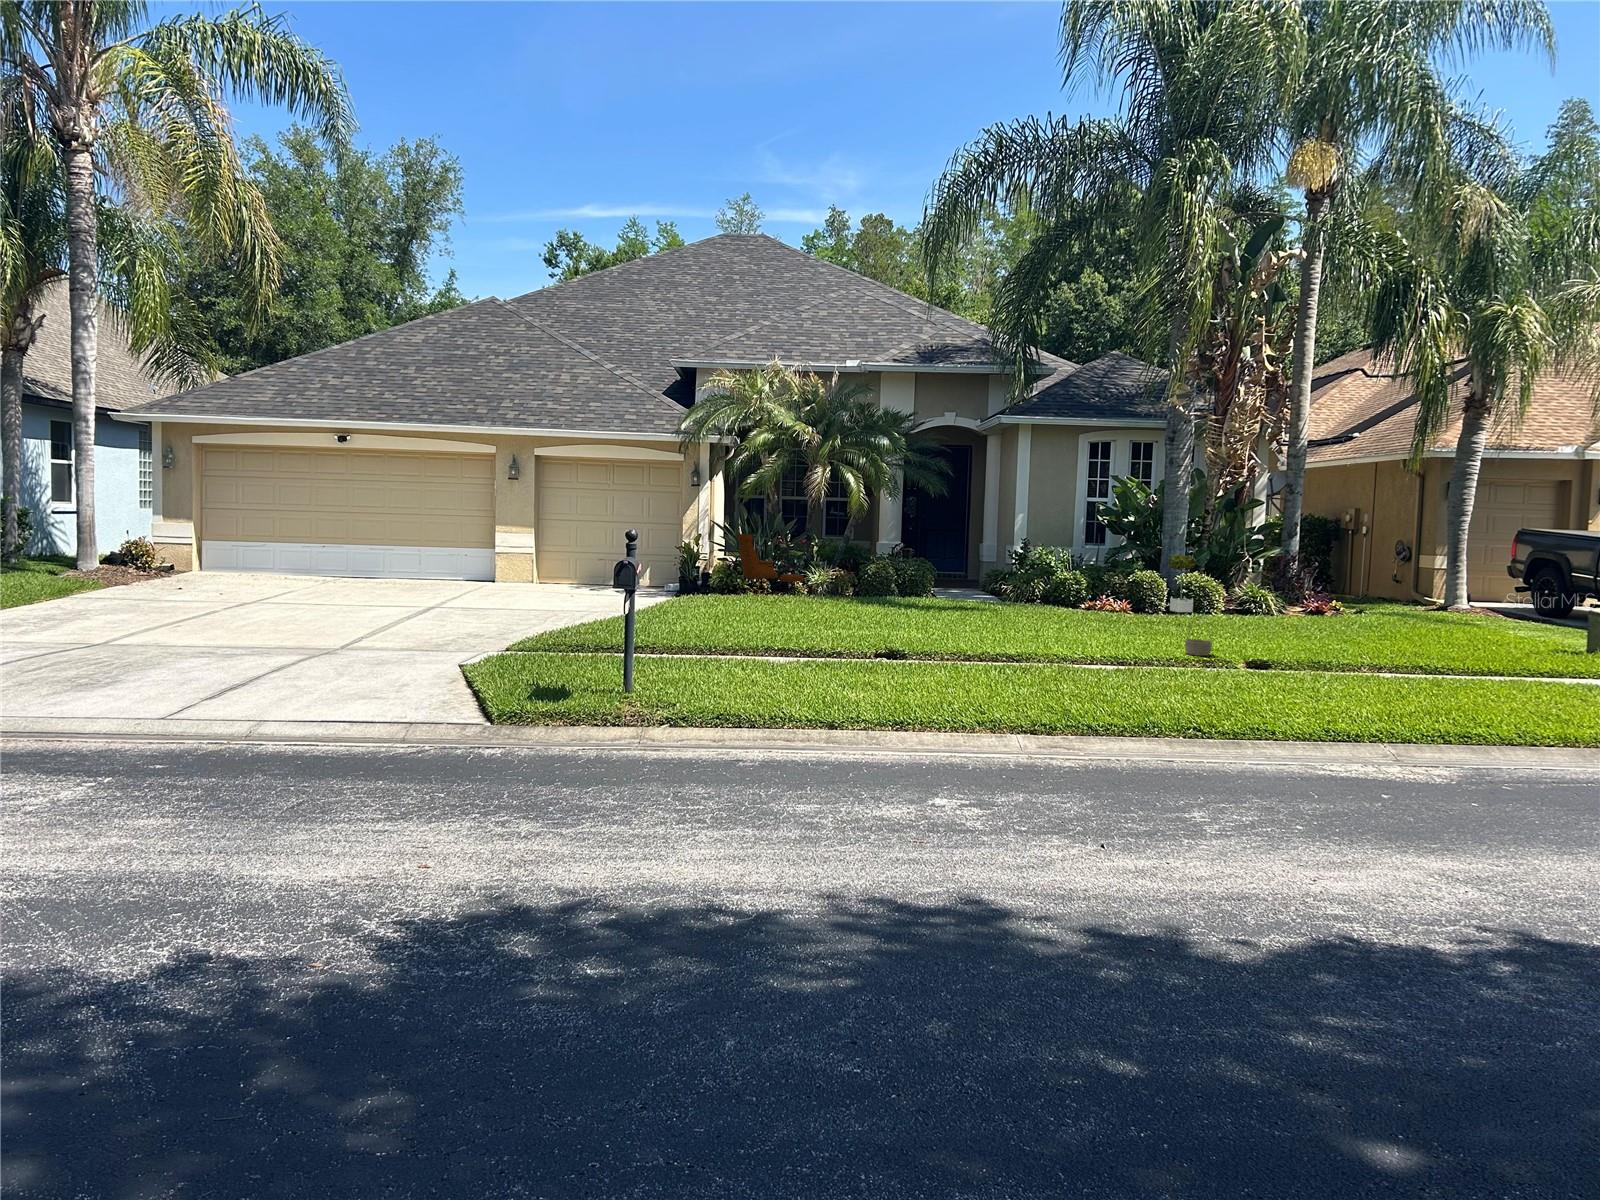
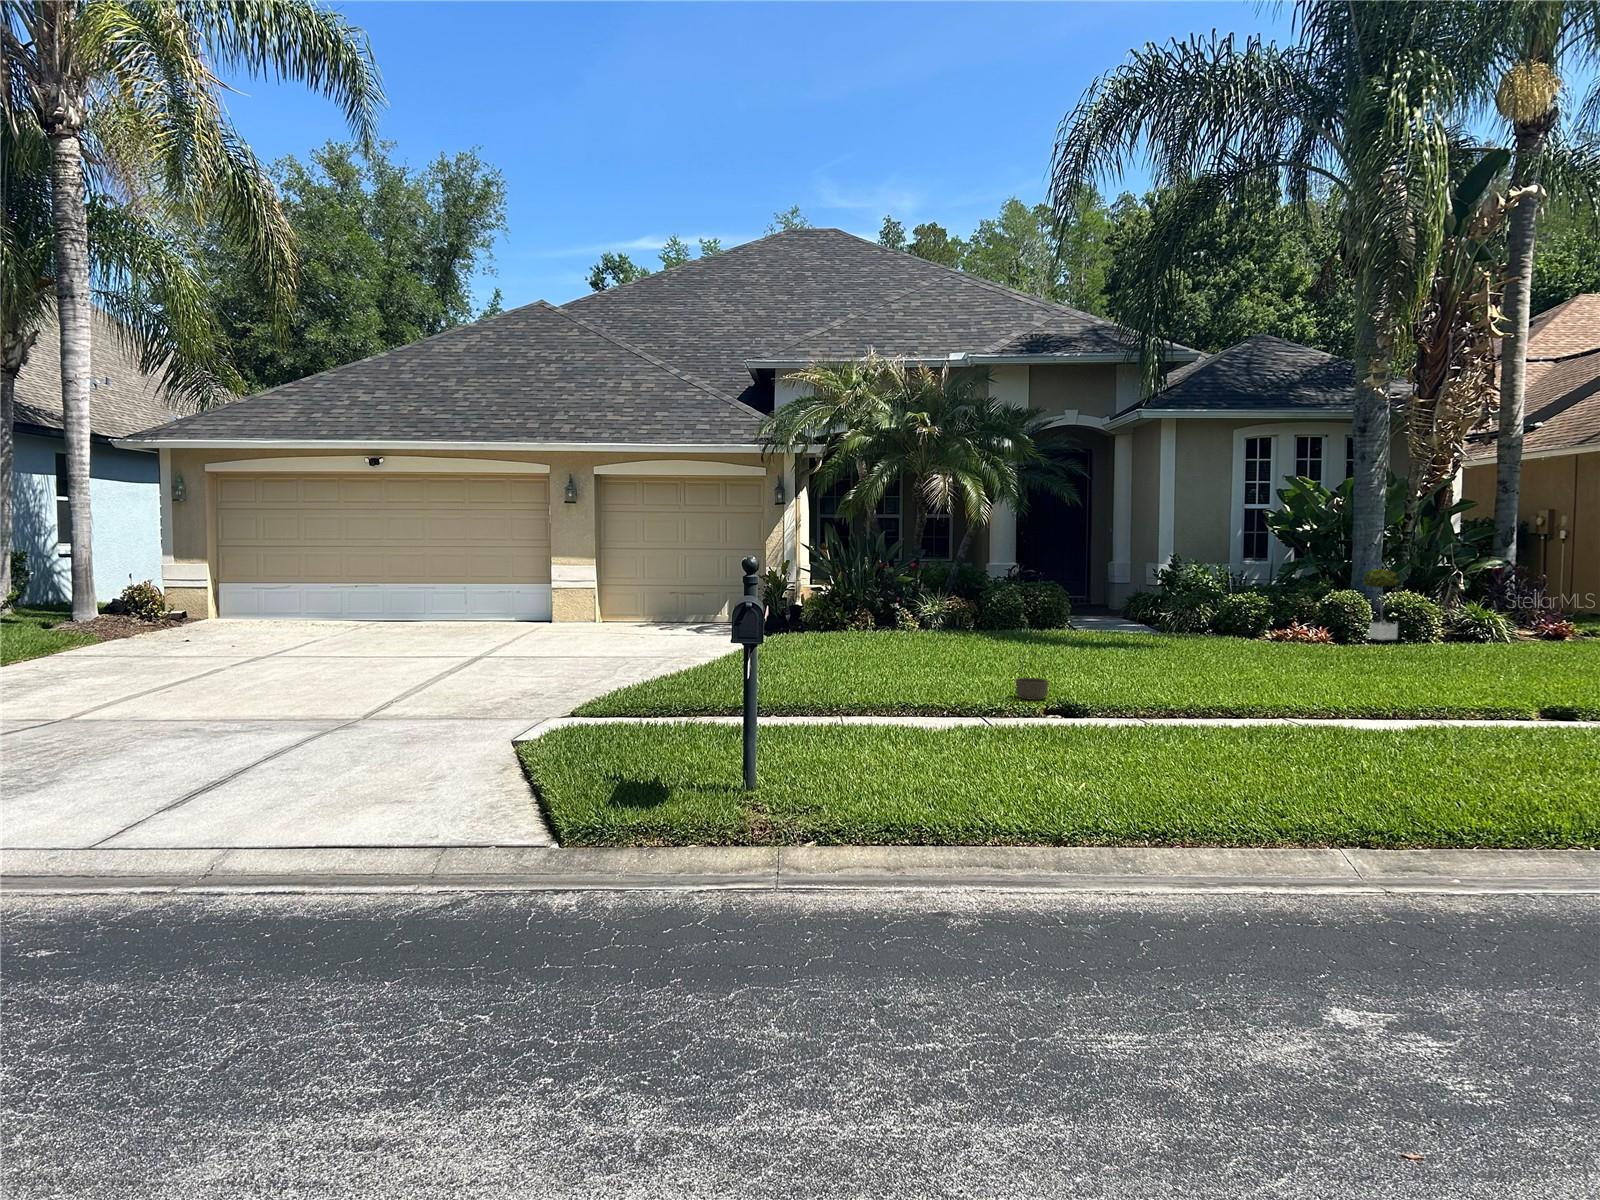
lounge chair: present [737,534,805,593] -> none [833,558,912,628]
basket: present [1185,620,1212,656] -> present [1015,652,1049,700]

